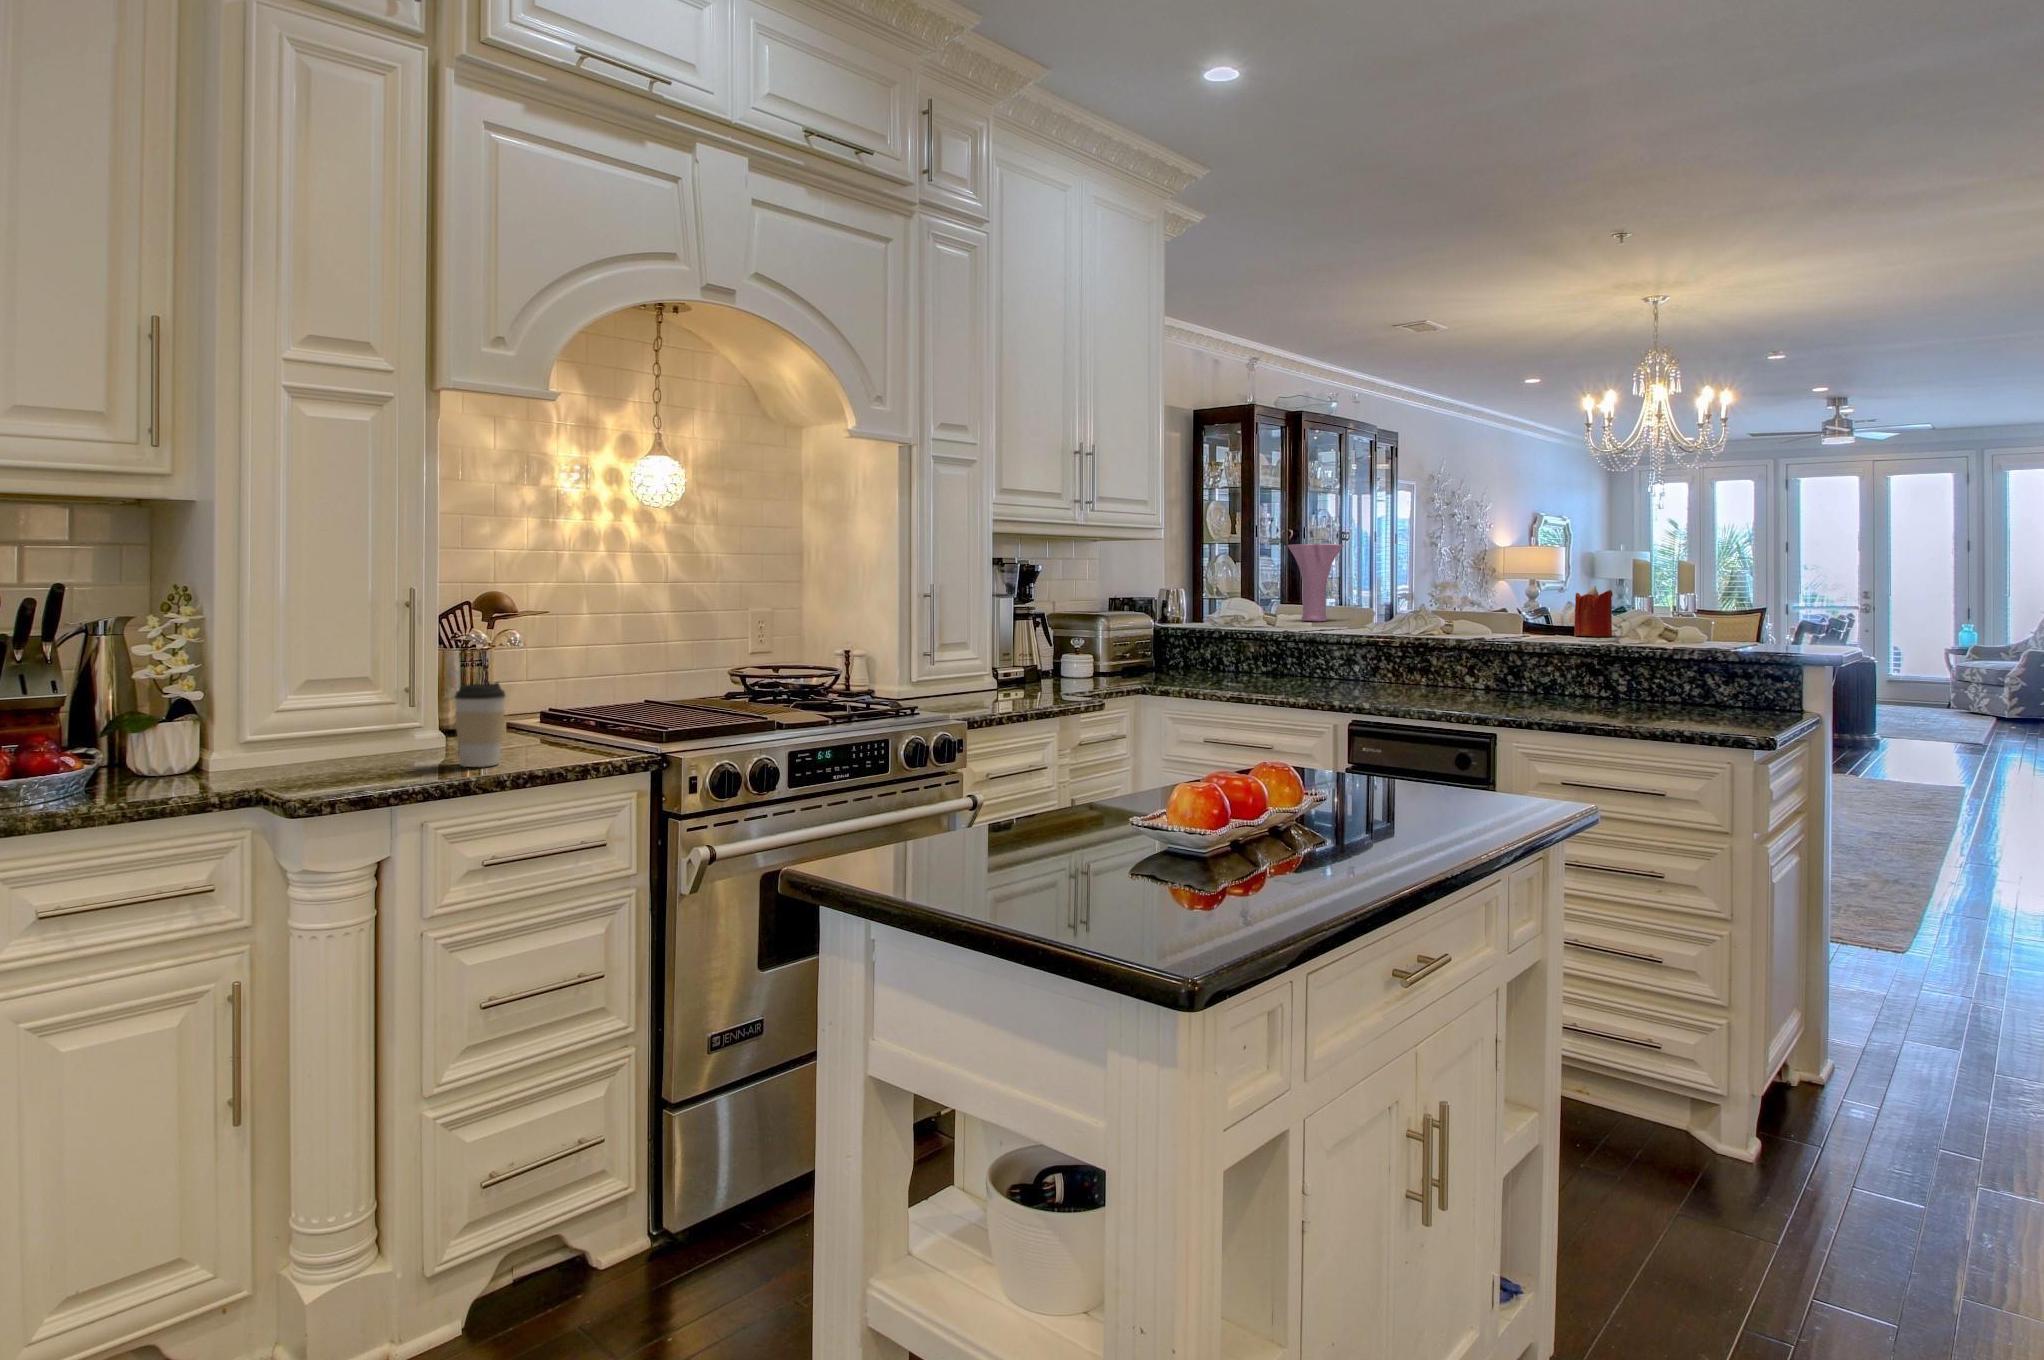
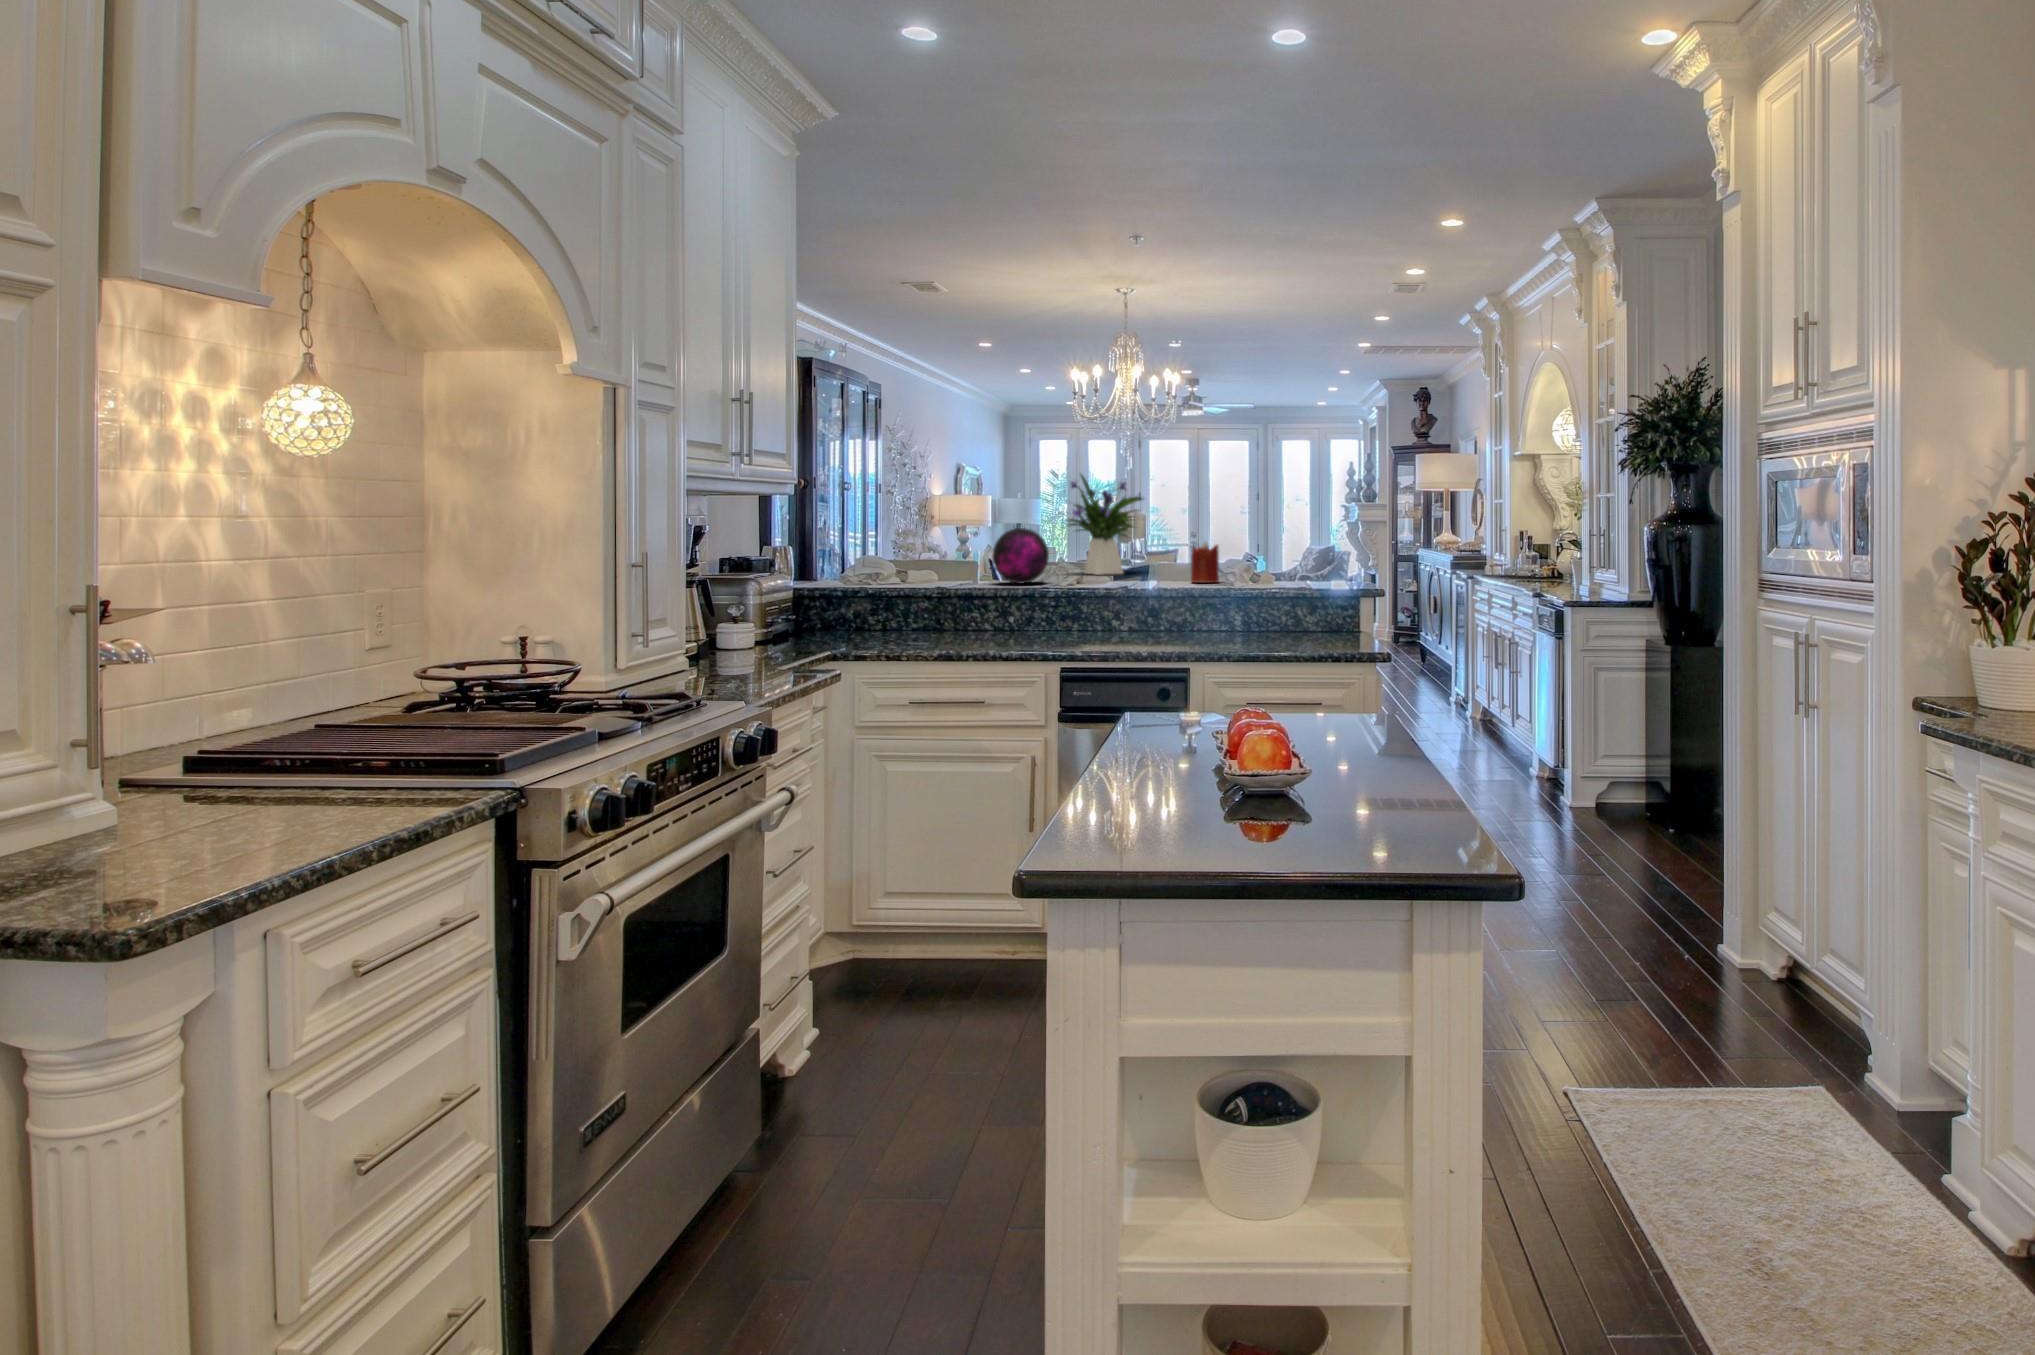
flower arrangement: none [1444,510,1562,626] -> present [1066,475,1143,575]
vase: present [1288,544,1343,621] -> none [896,500,951,575]
decorative orb: none [1347,571,1411,631] -> present [992,528,1049,583]
coffee cup: present [454,682,505,767] -> none [164,724,260,856]

